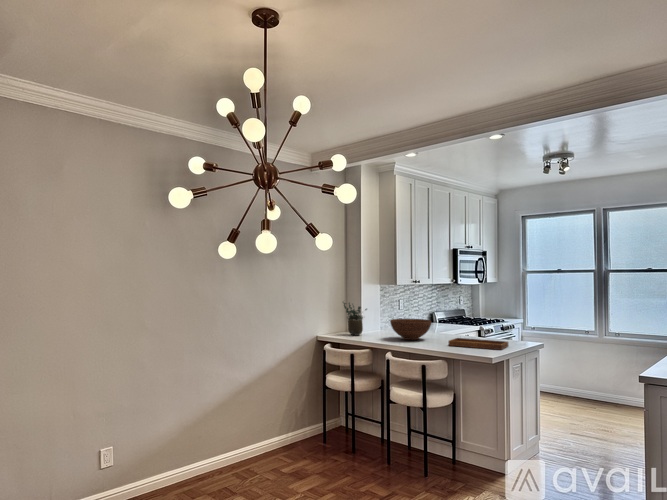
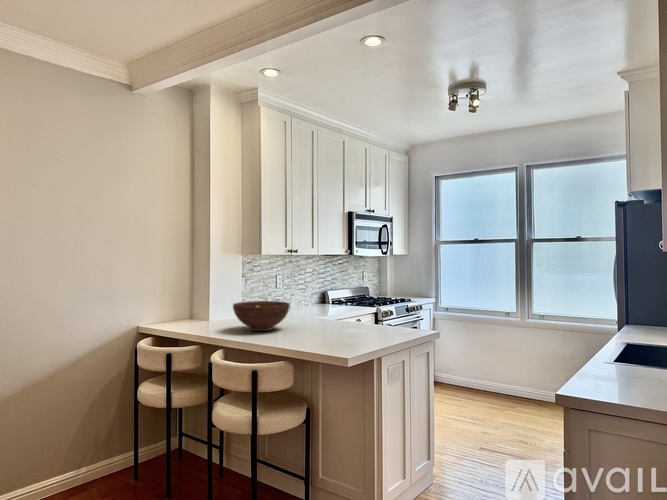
potted plant: present [343,302,367,335] -> none [177,273,214,324]
tray: present [448,328,509,350] -> none [300,314,383,347]

